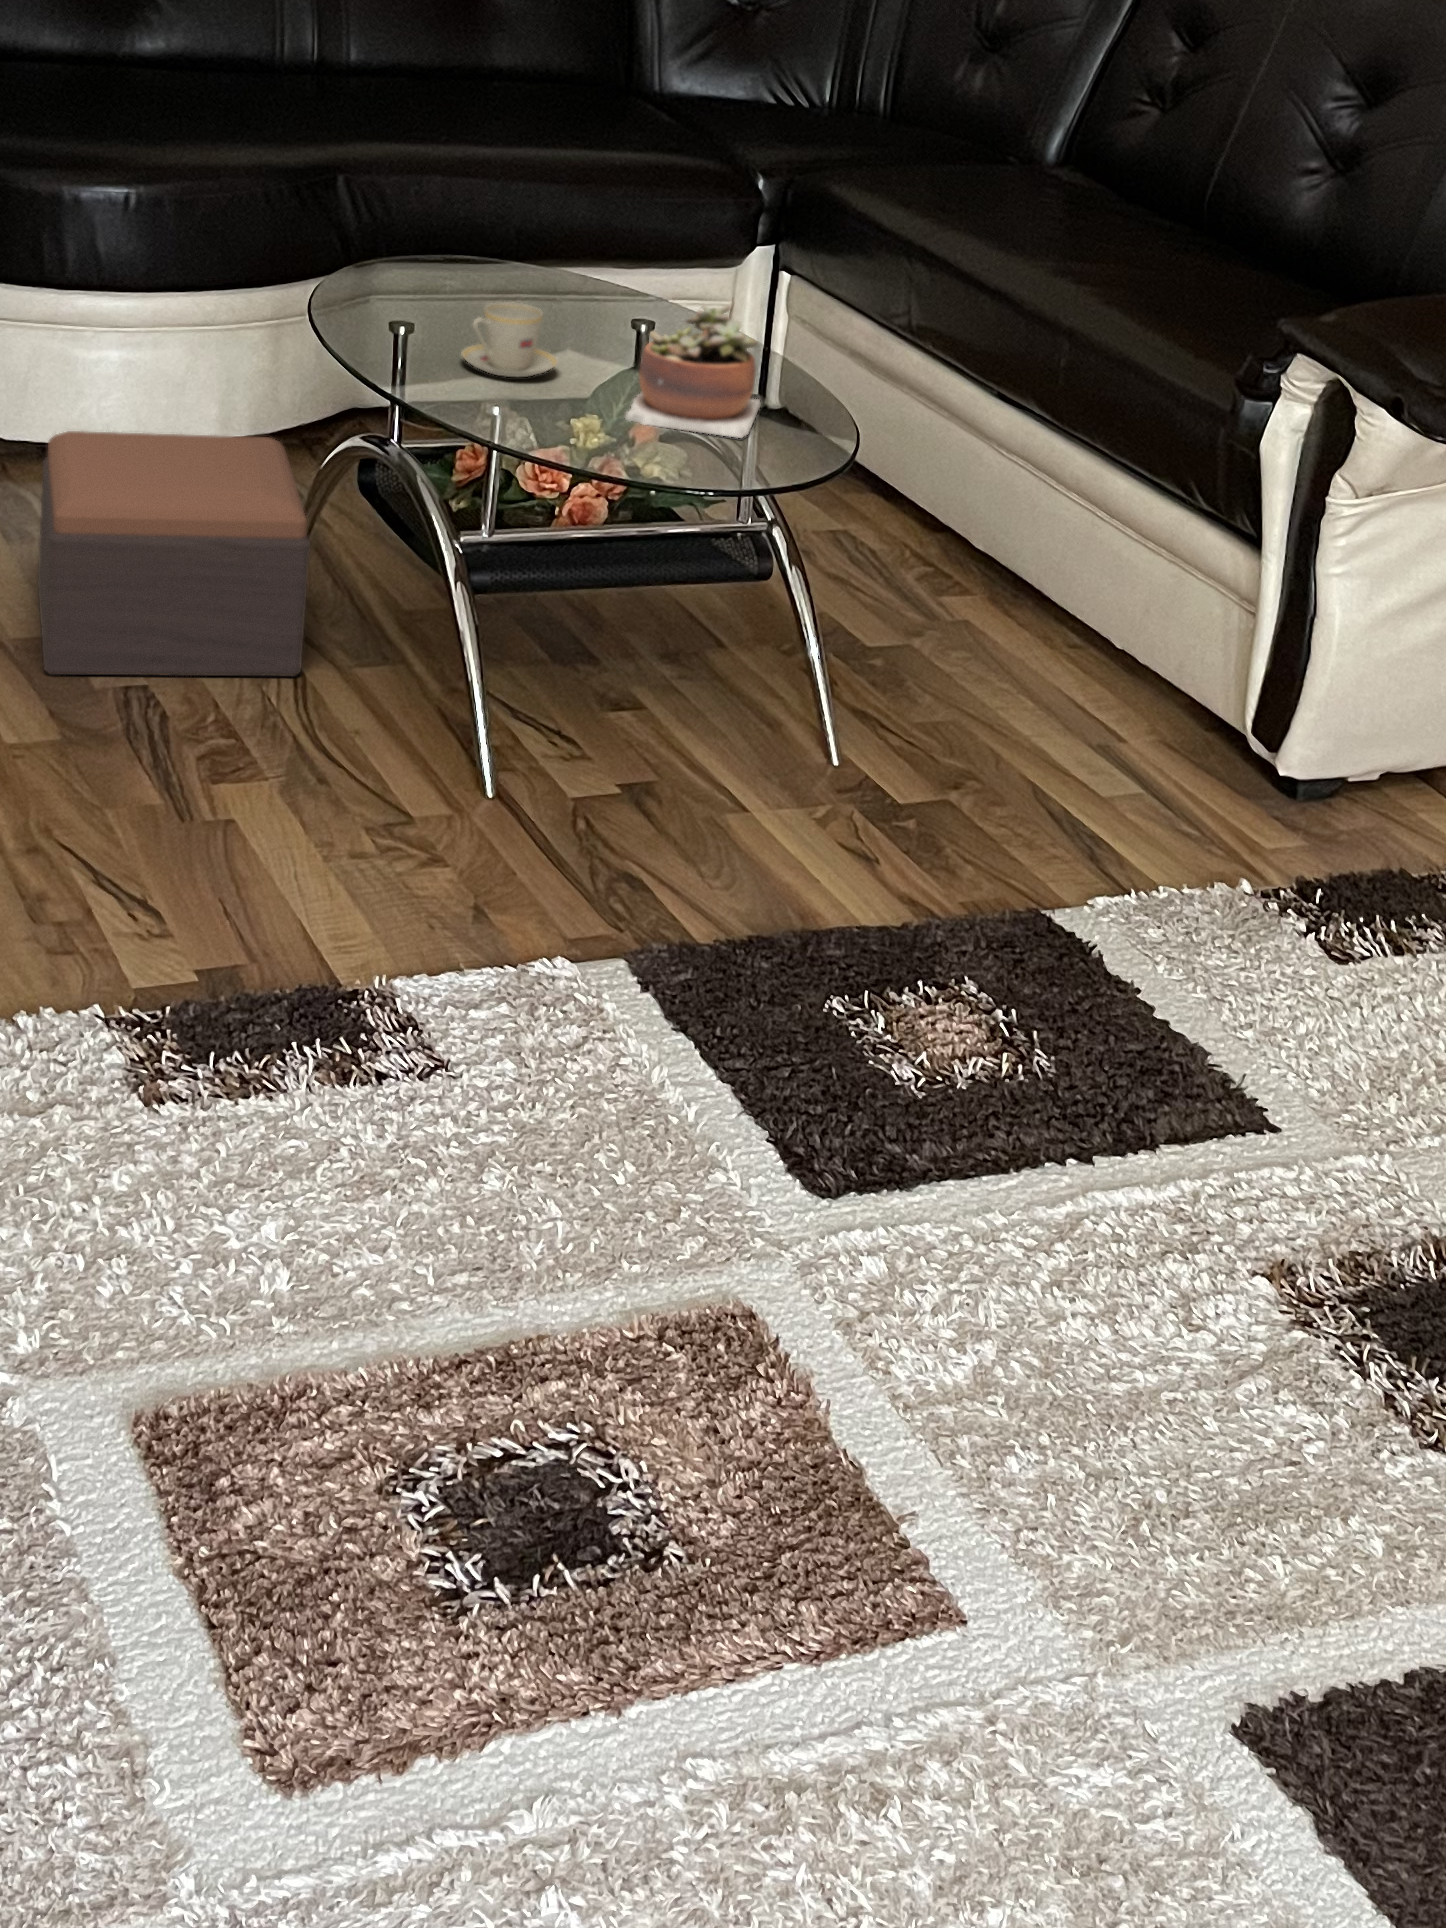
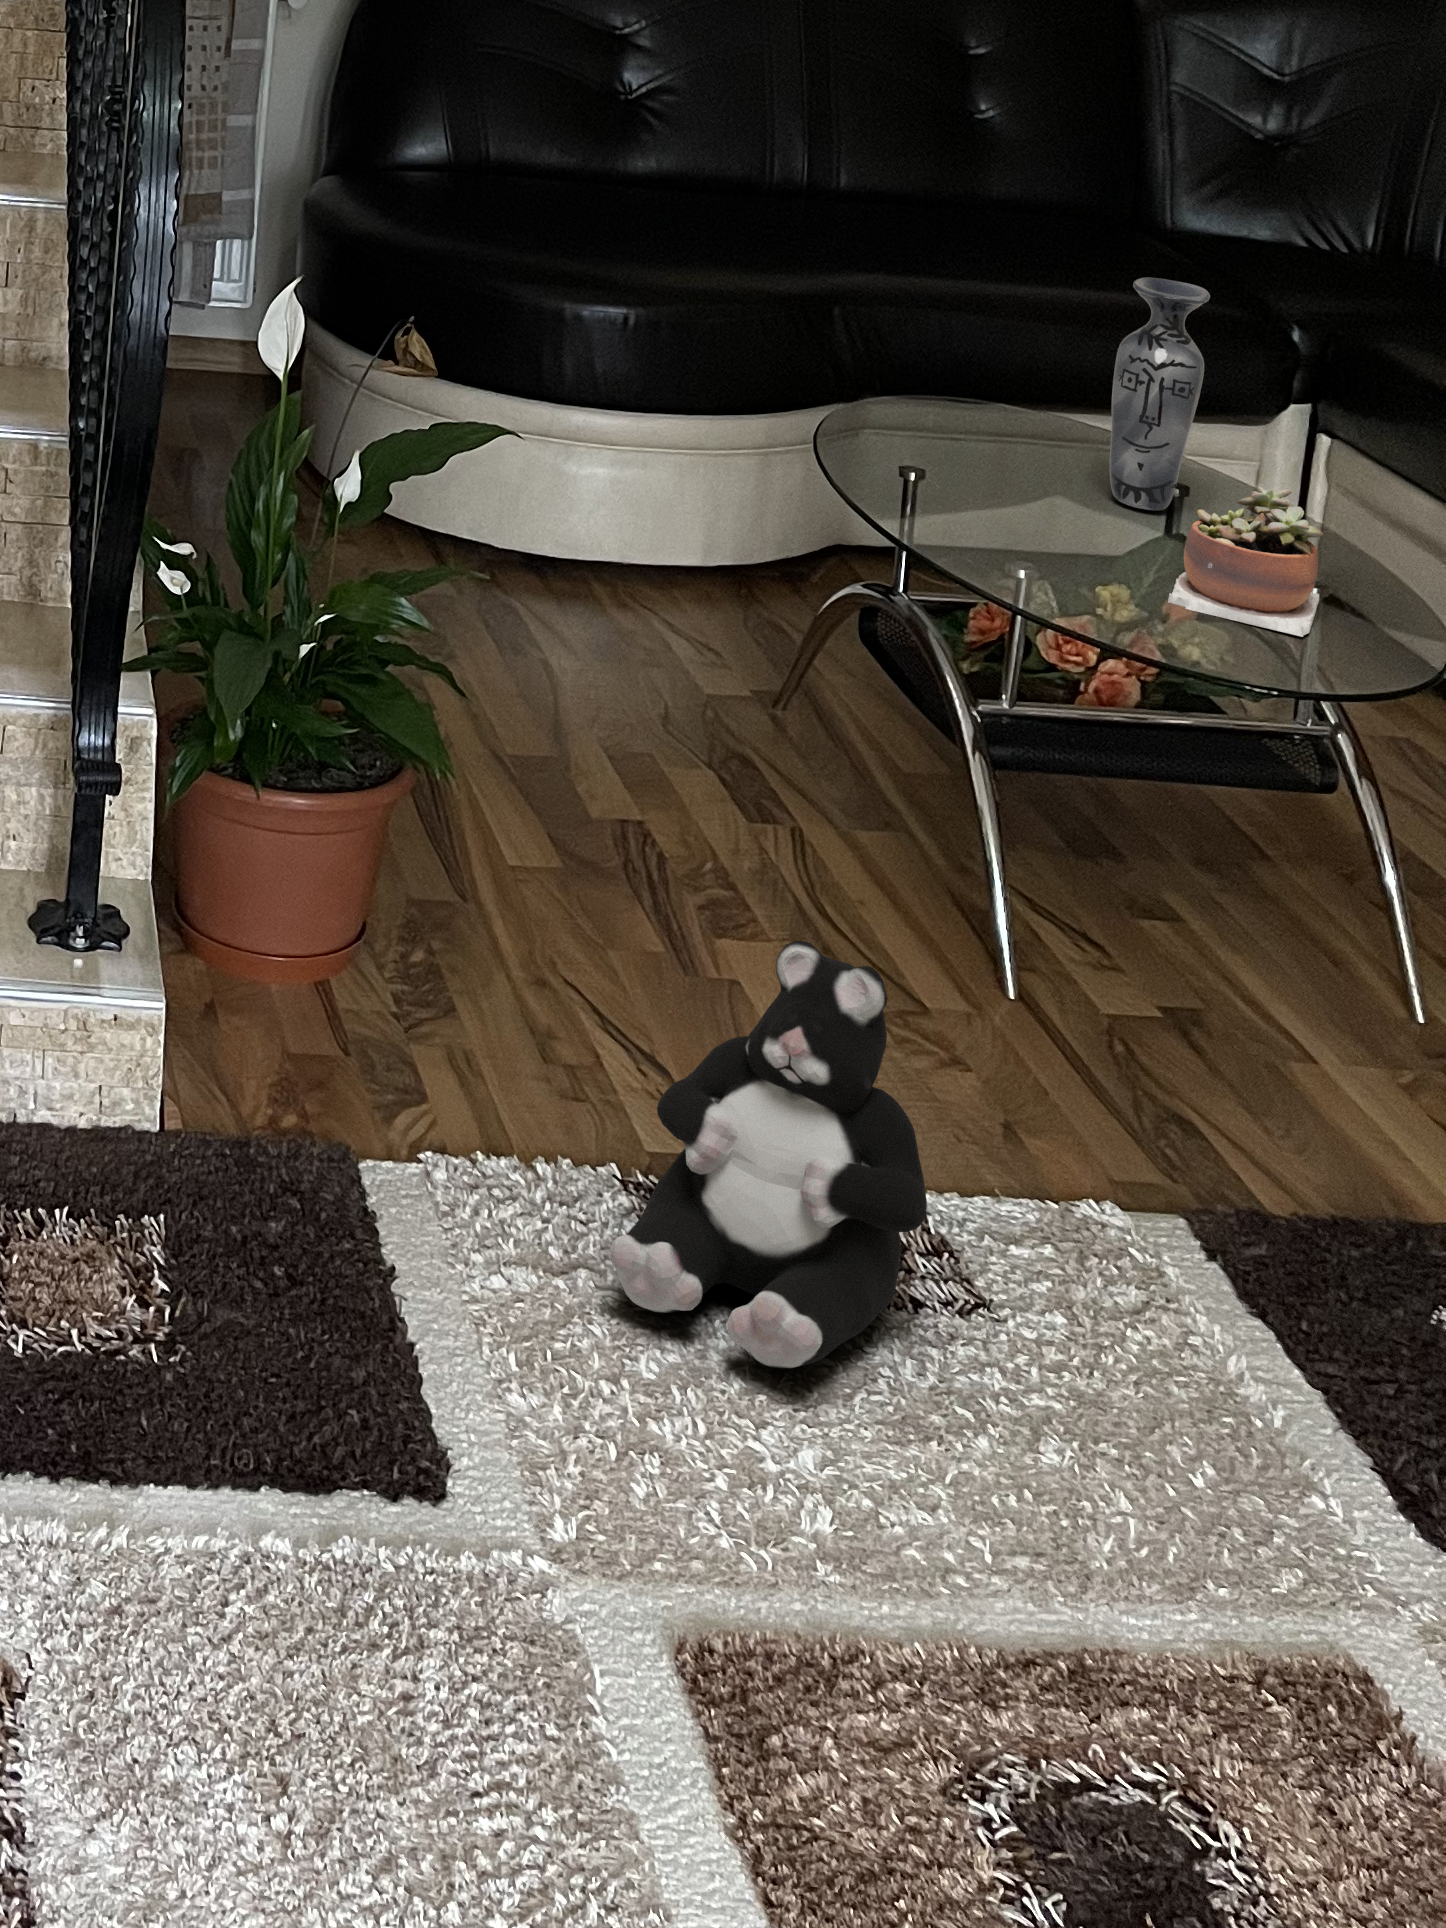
vase: none [578,119,661,340] -> present [1110,278,1210,511]
teacup: present [461,302,558,377] -> none [985,462,1091,543]
footstool: present [38,431,310,677] -> none [531,548,819,831]
plush toy: none [79,765,382,1160] -> present [610,941,927,1368]

